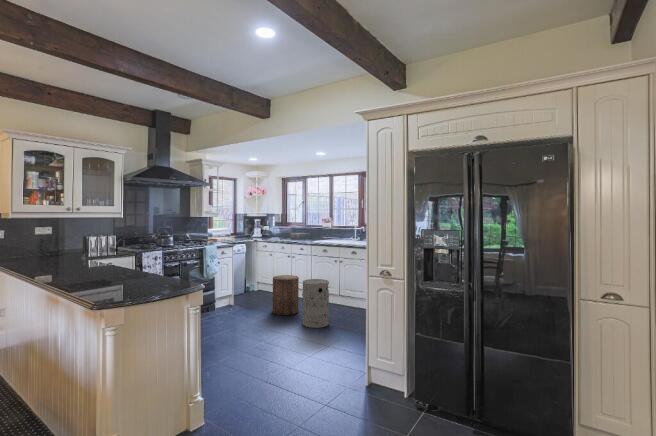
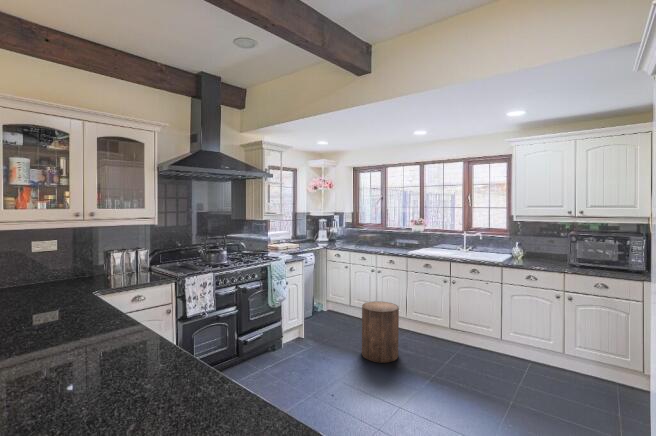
trash can: present [302,279,330,328] -> none [416,315,459,395]

